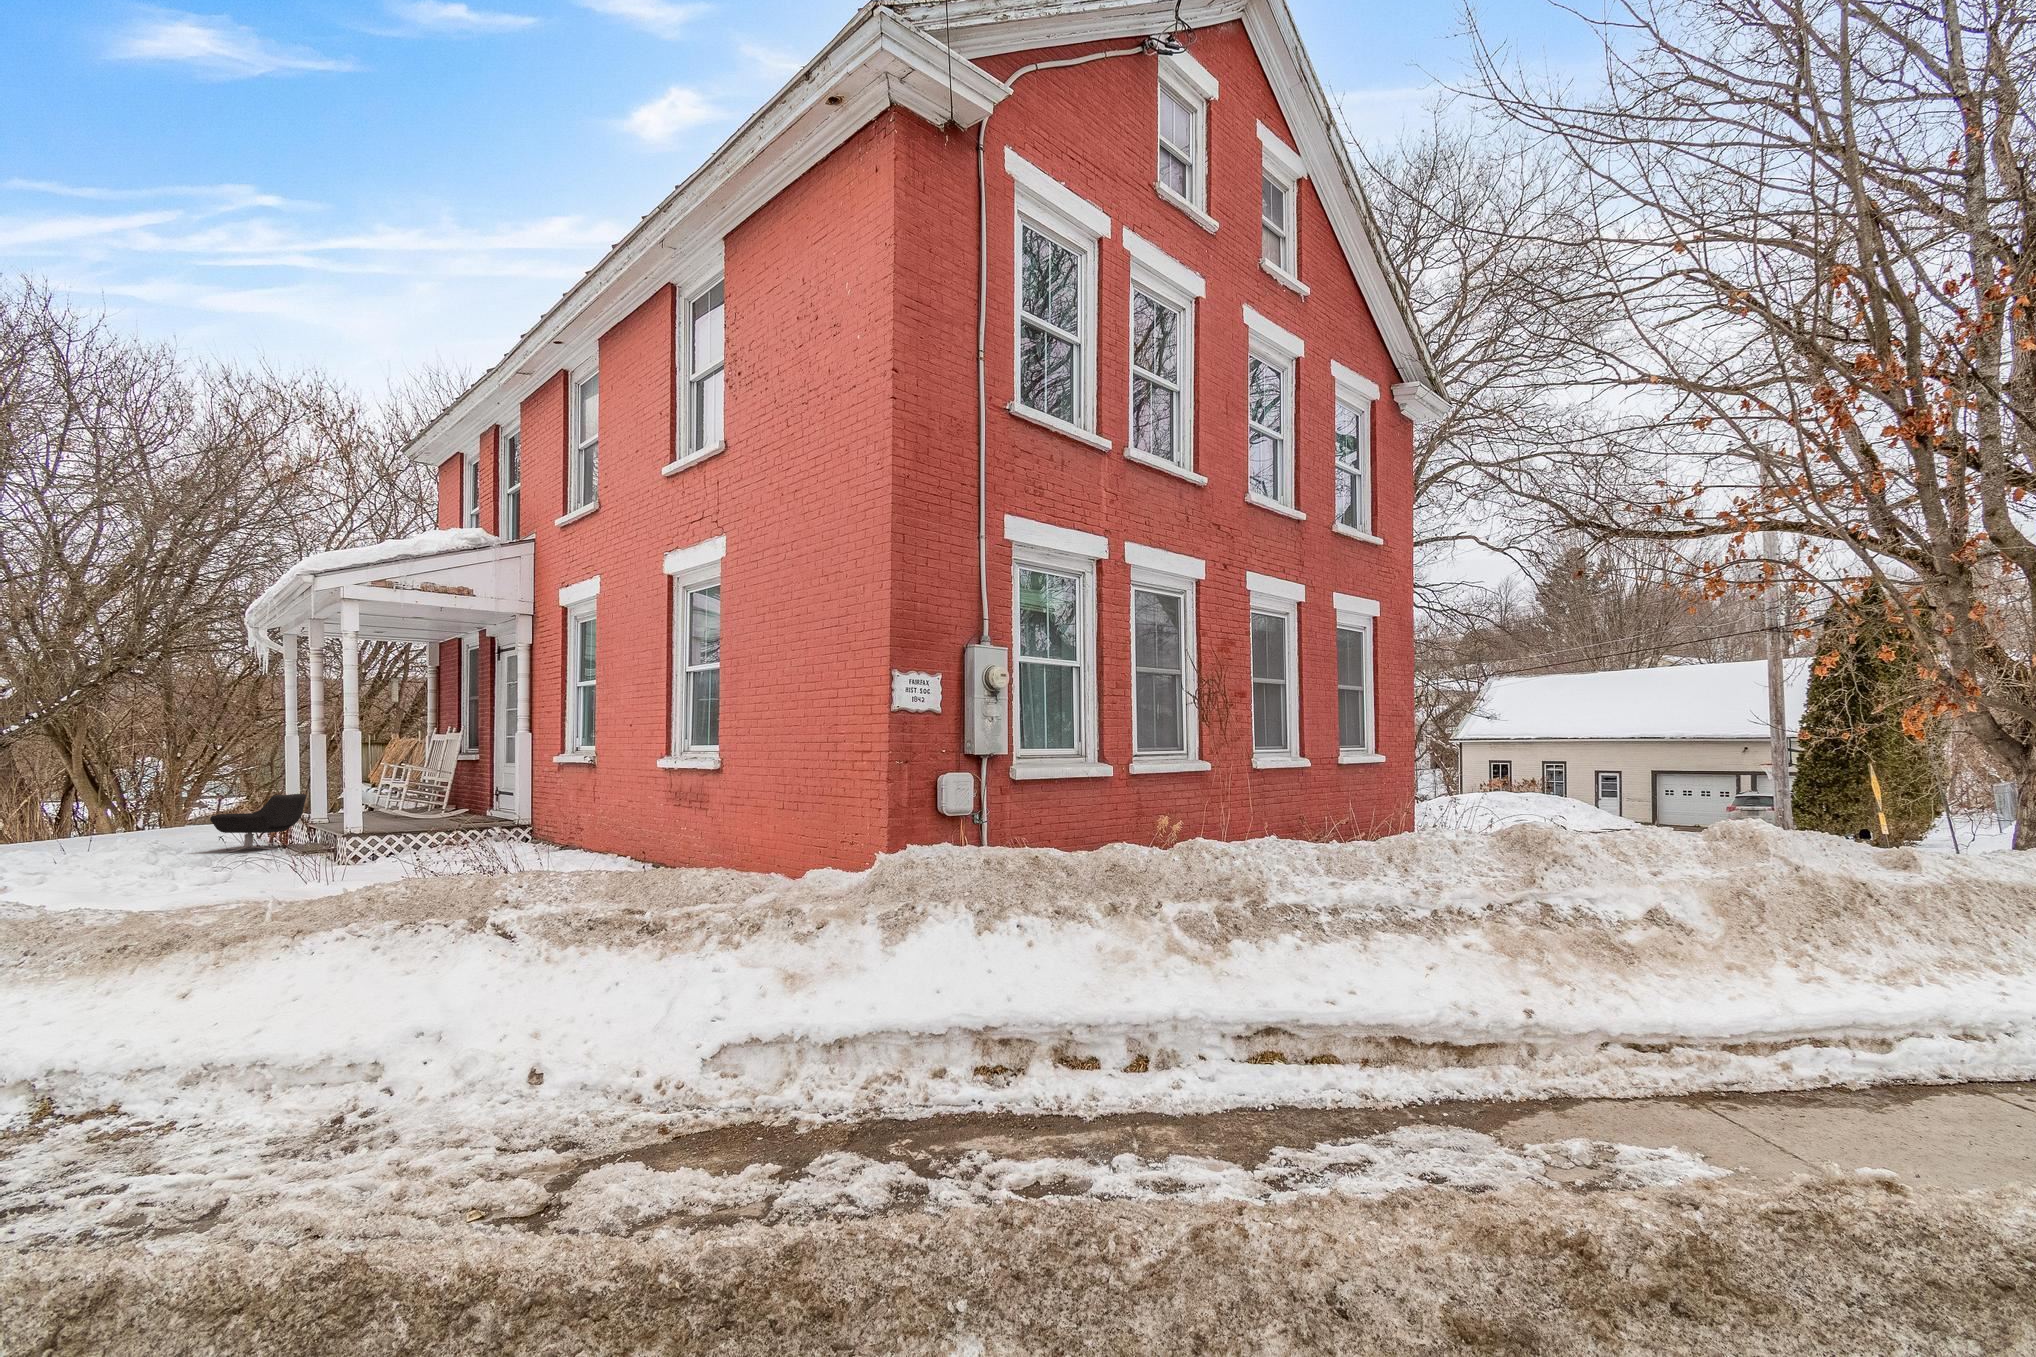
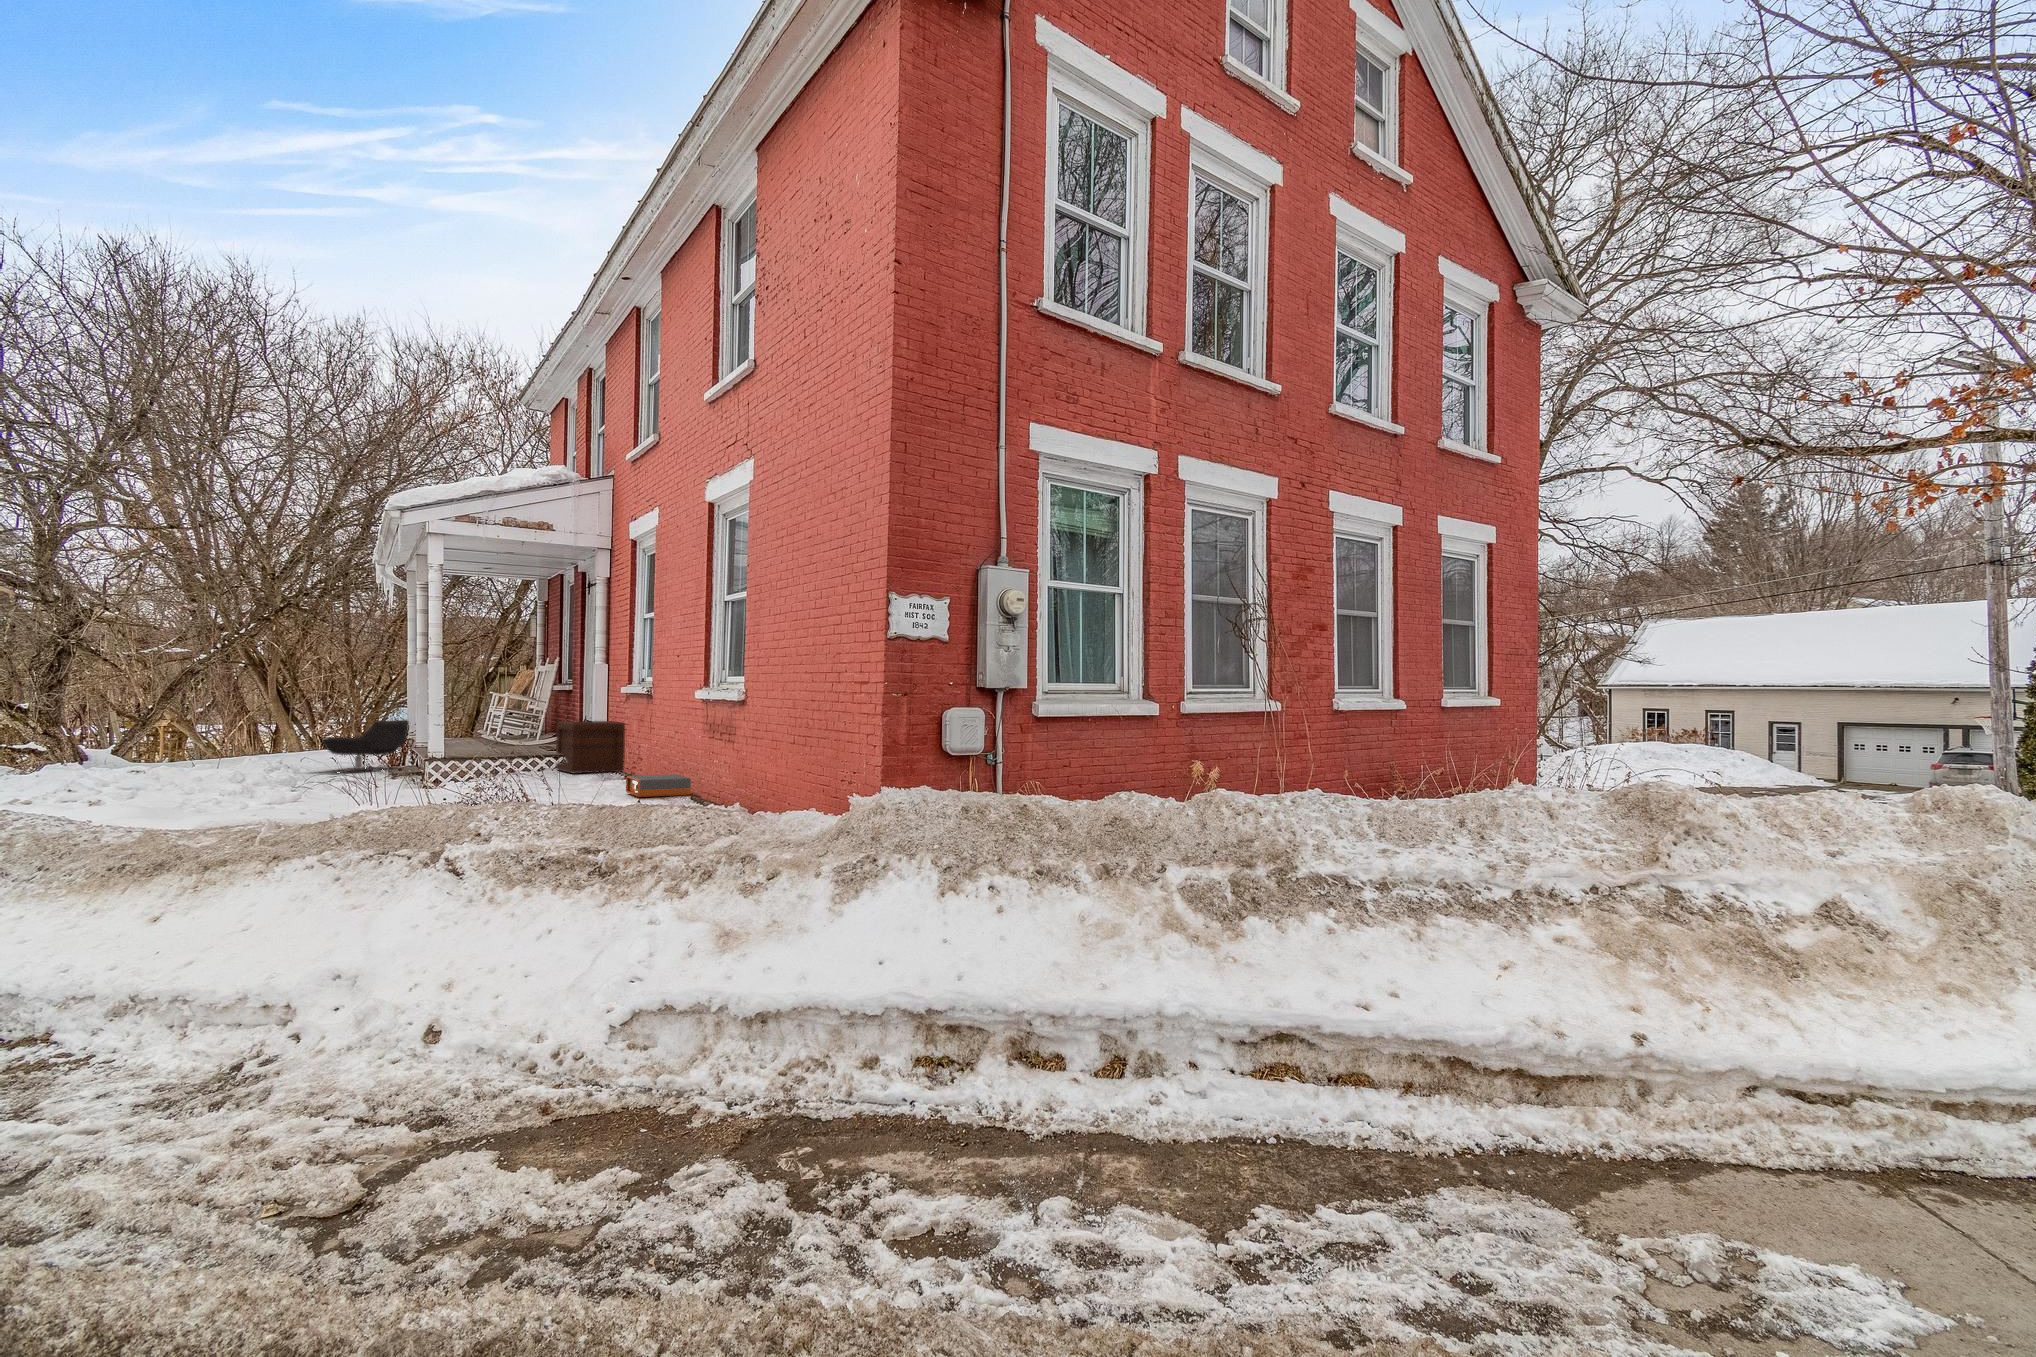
wooden crate: none [472,791,550,847] -> present [556,721,625,774]
storage box: none [575,844,643,867] -> present [626,774,691,797]

